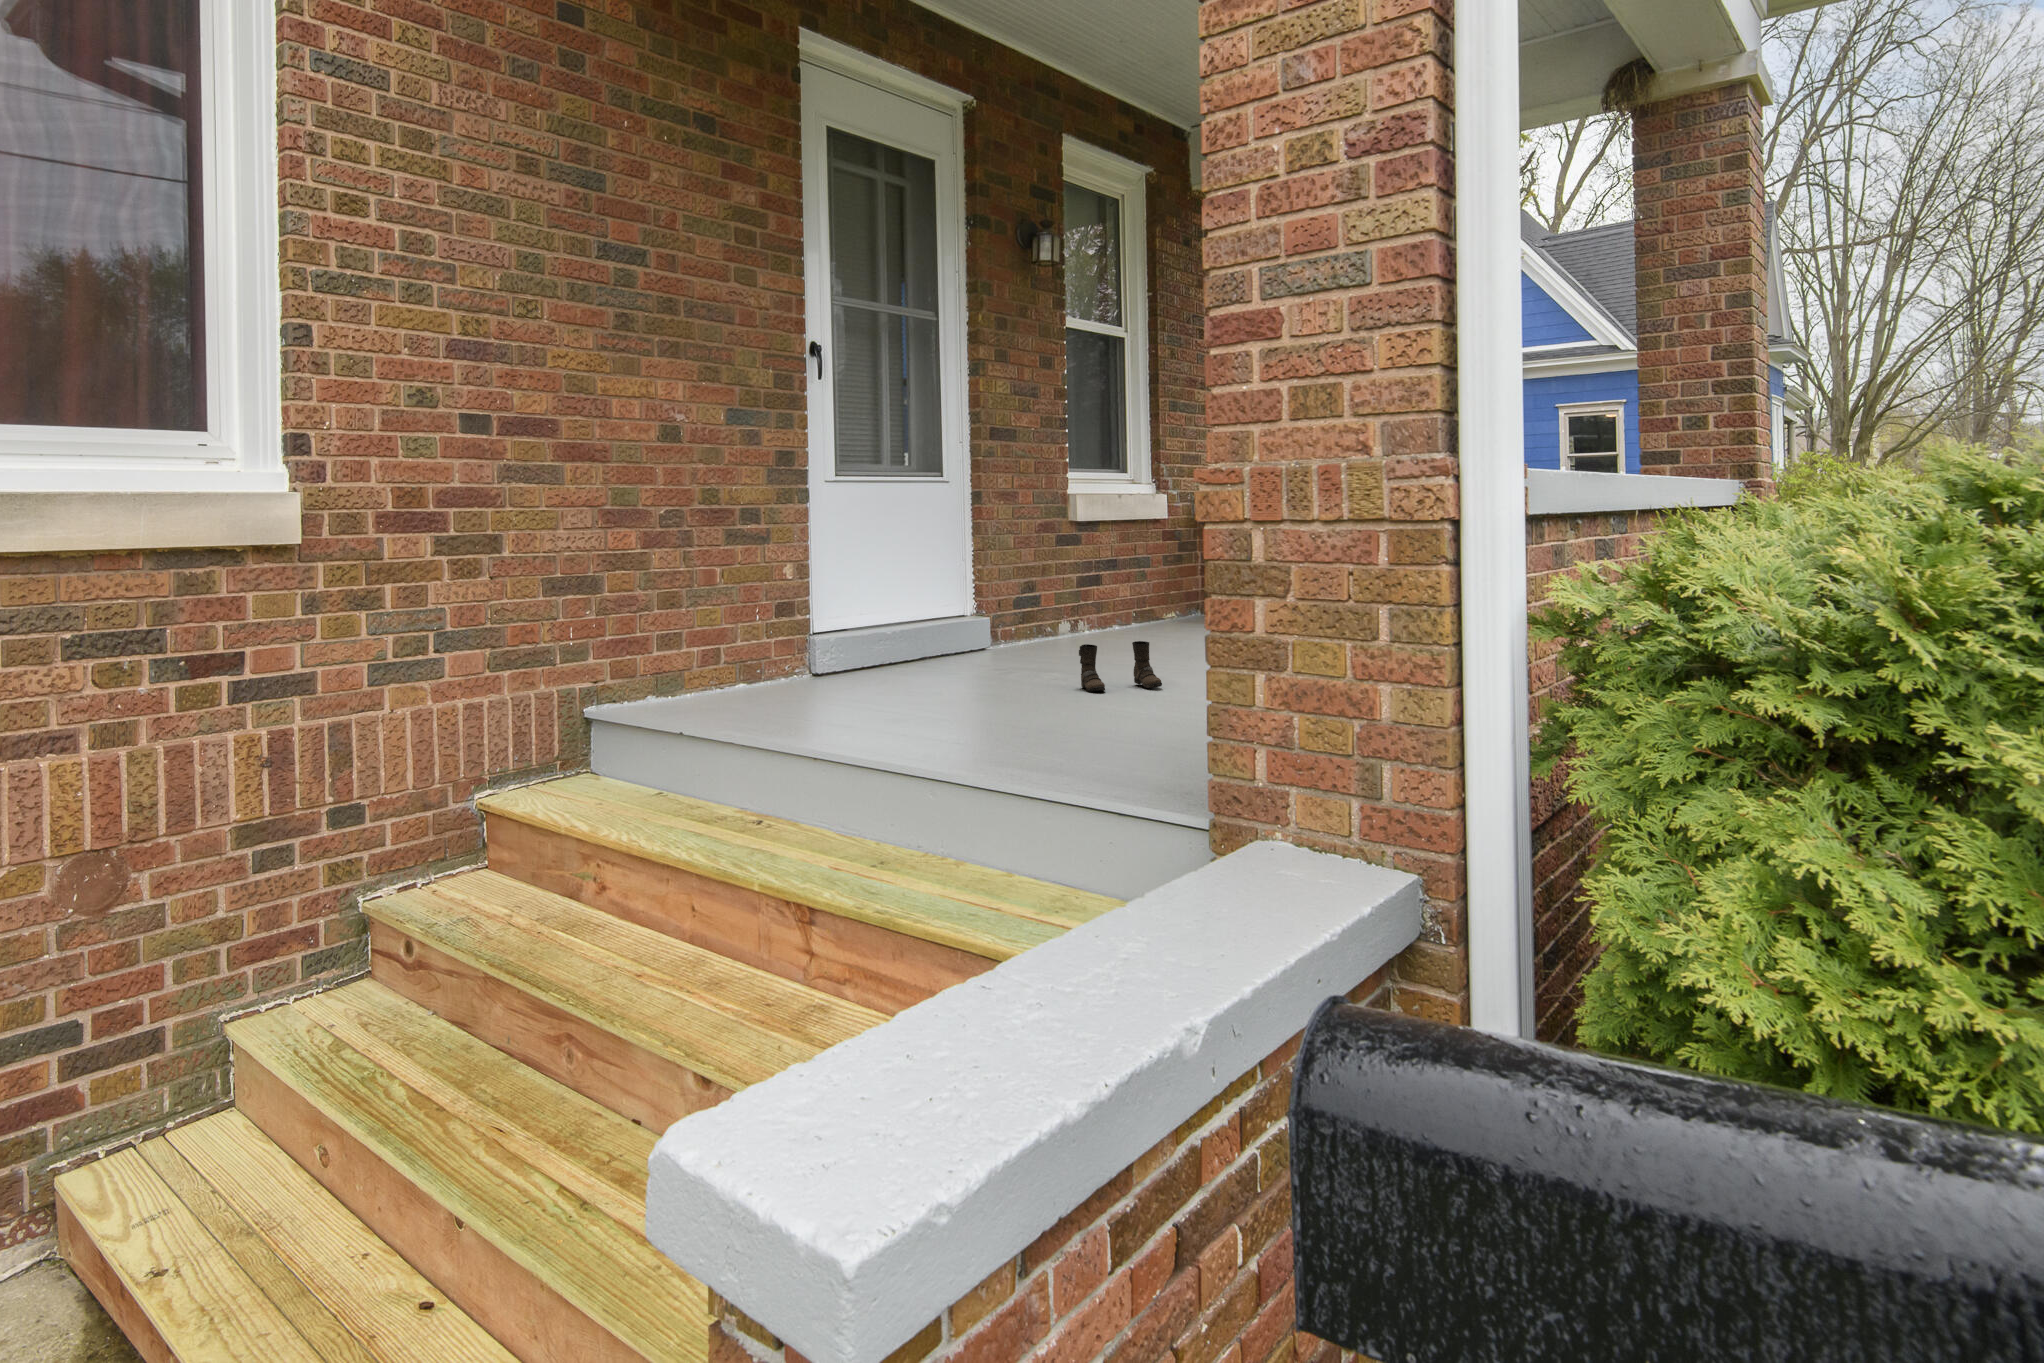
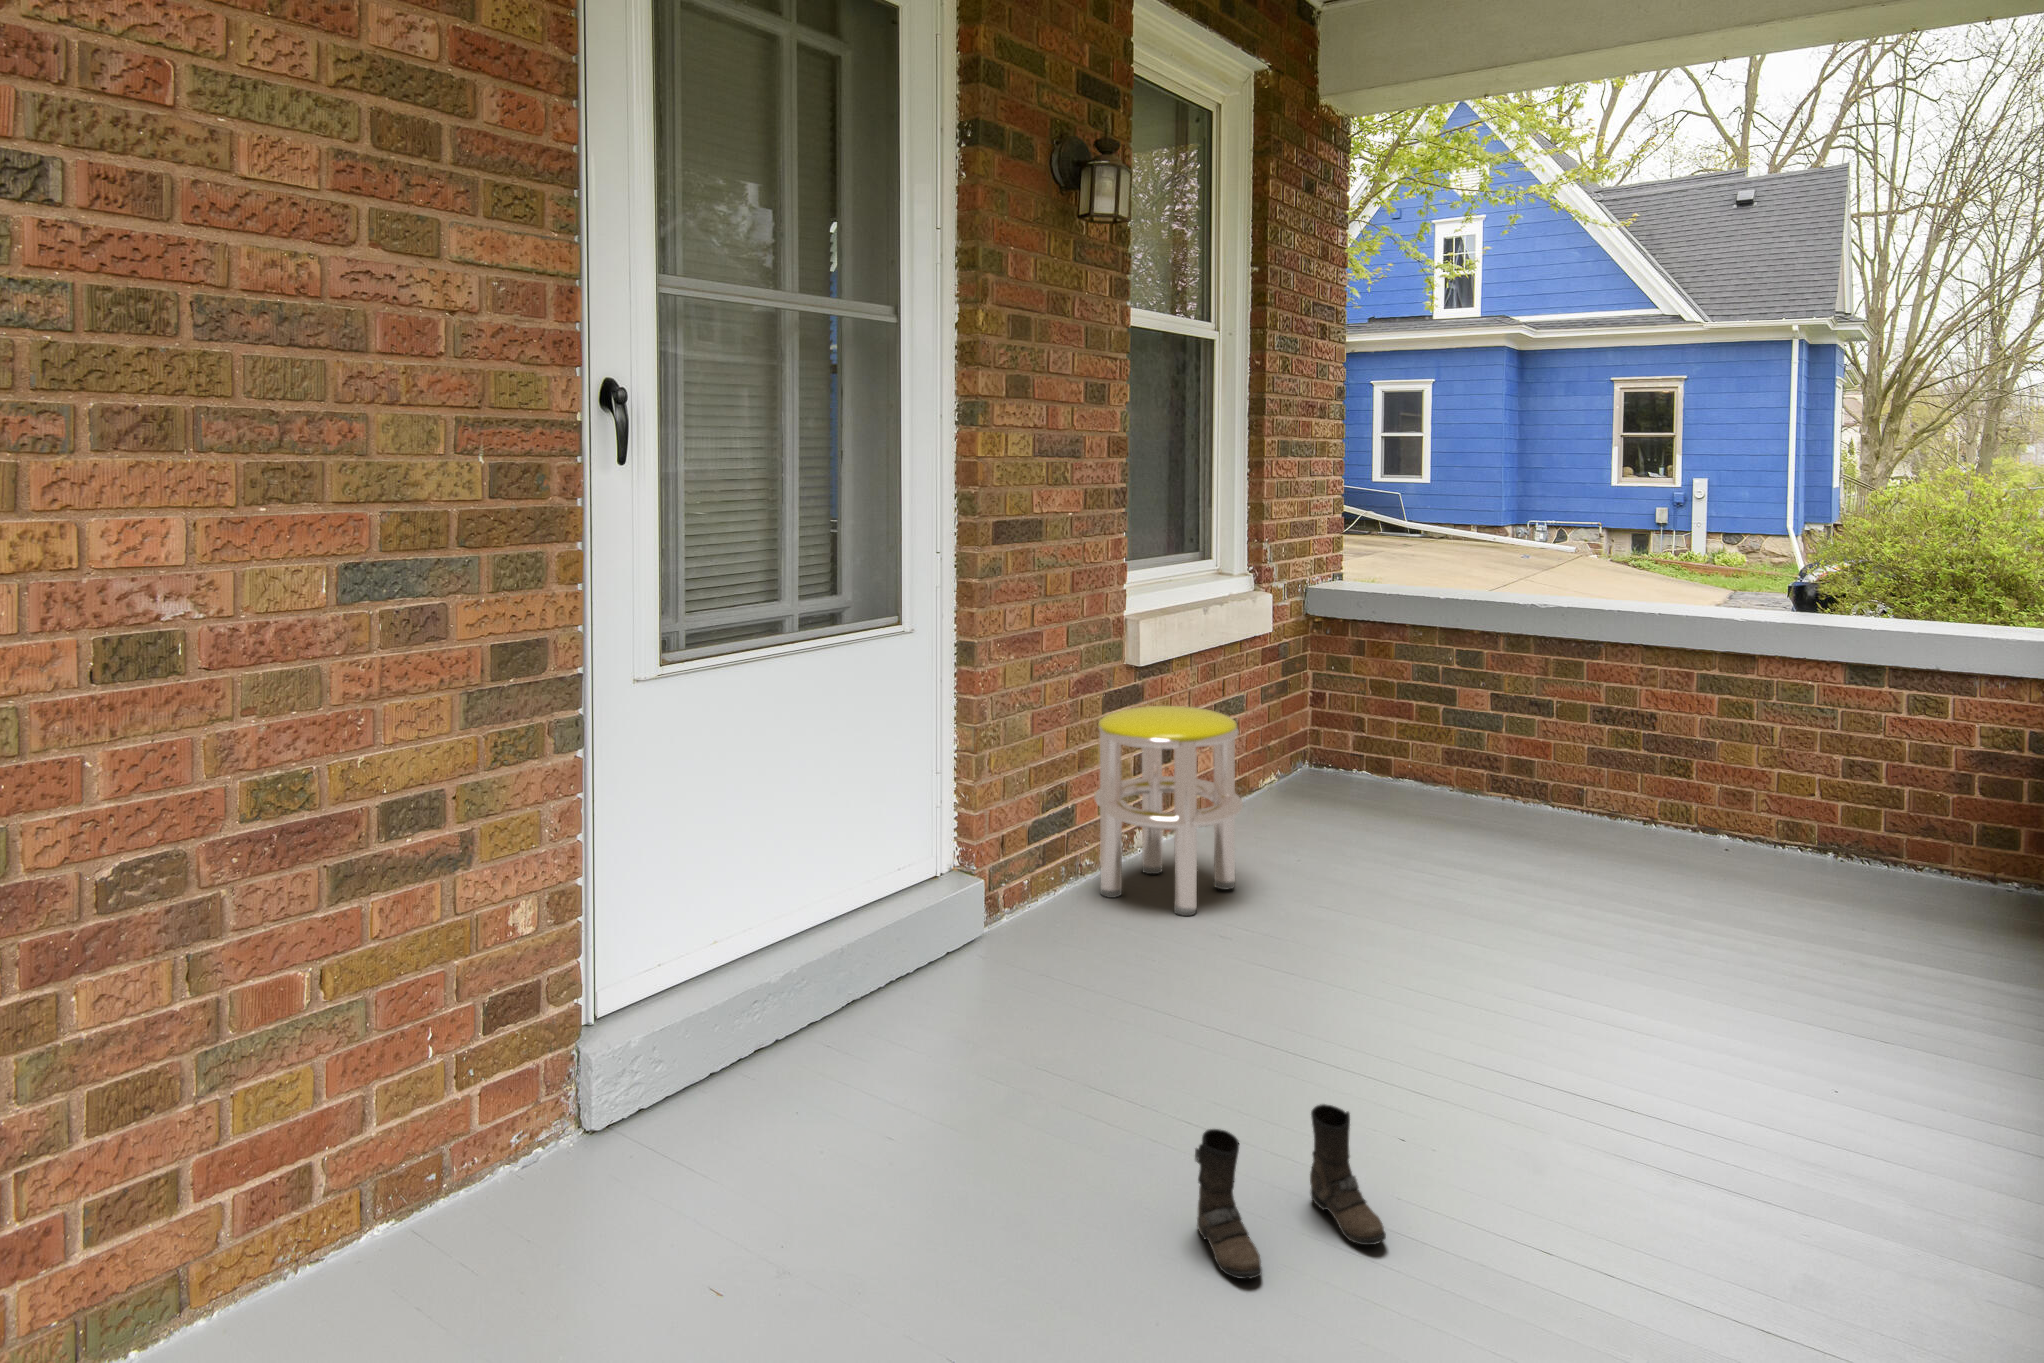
stool: none [1055,540,1140,647] -> present [1094,706,1243,916]

